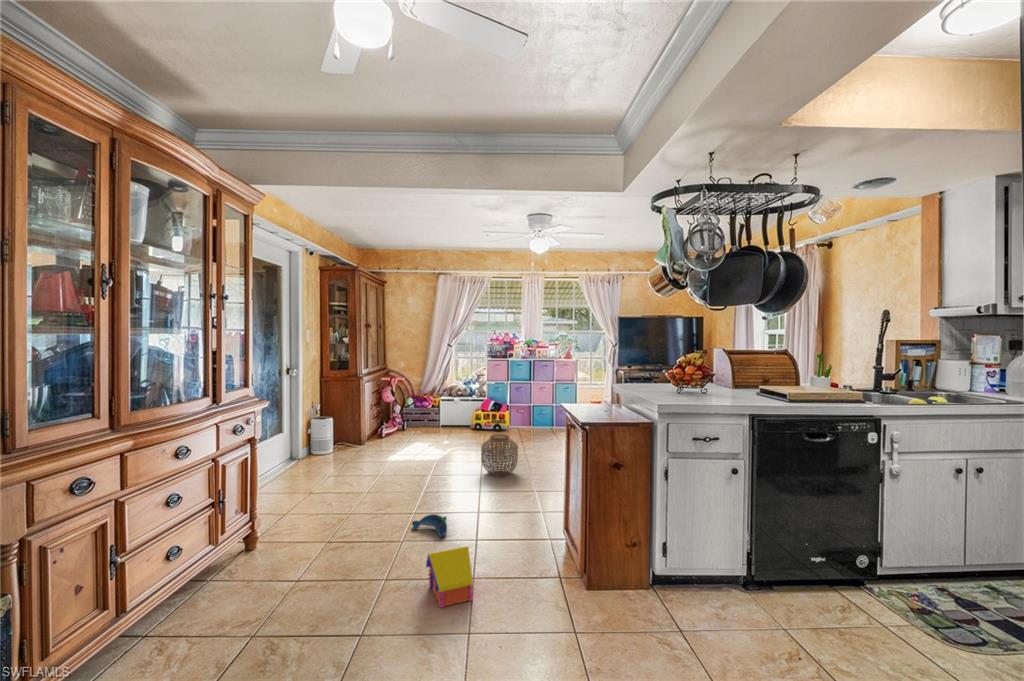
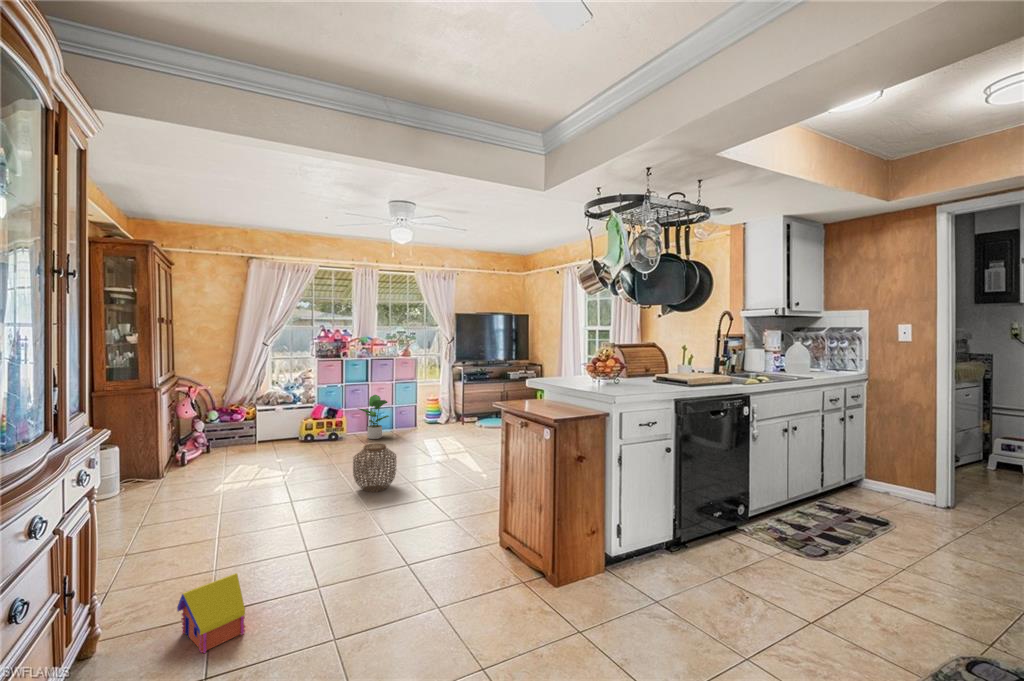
potted plant: none [517,392,546,433] -> present [358,395,389,439]
plush toy: present [412,514,447,539] -> none [316,548,370,576]
toy house: present [426,546,473,608] -> present [177,573,245,653]

